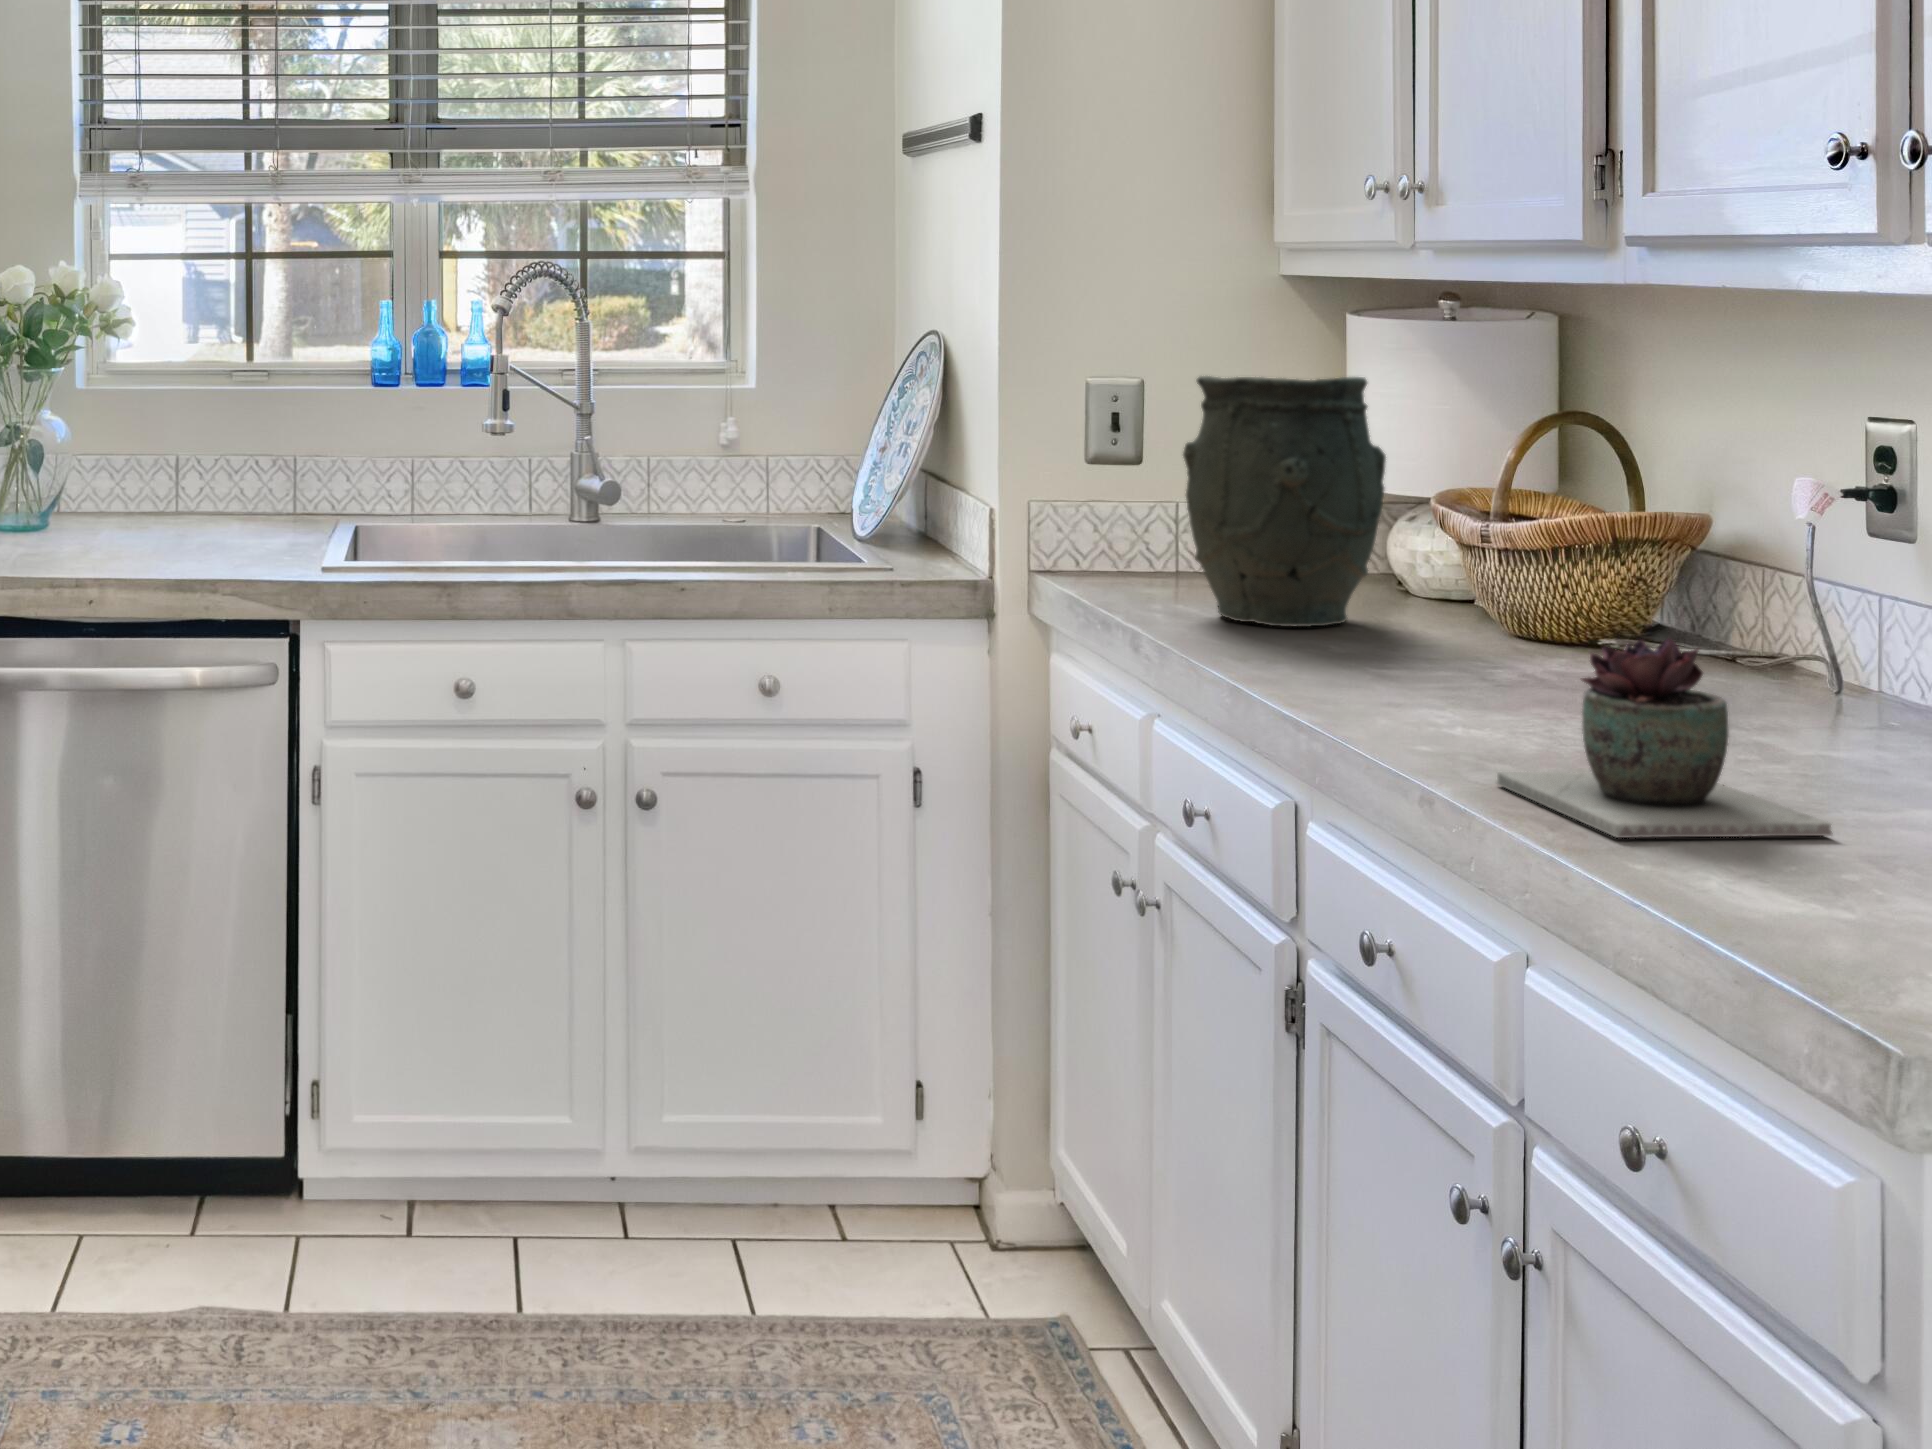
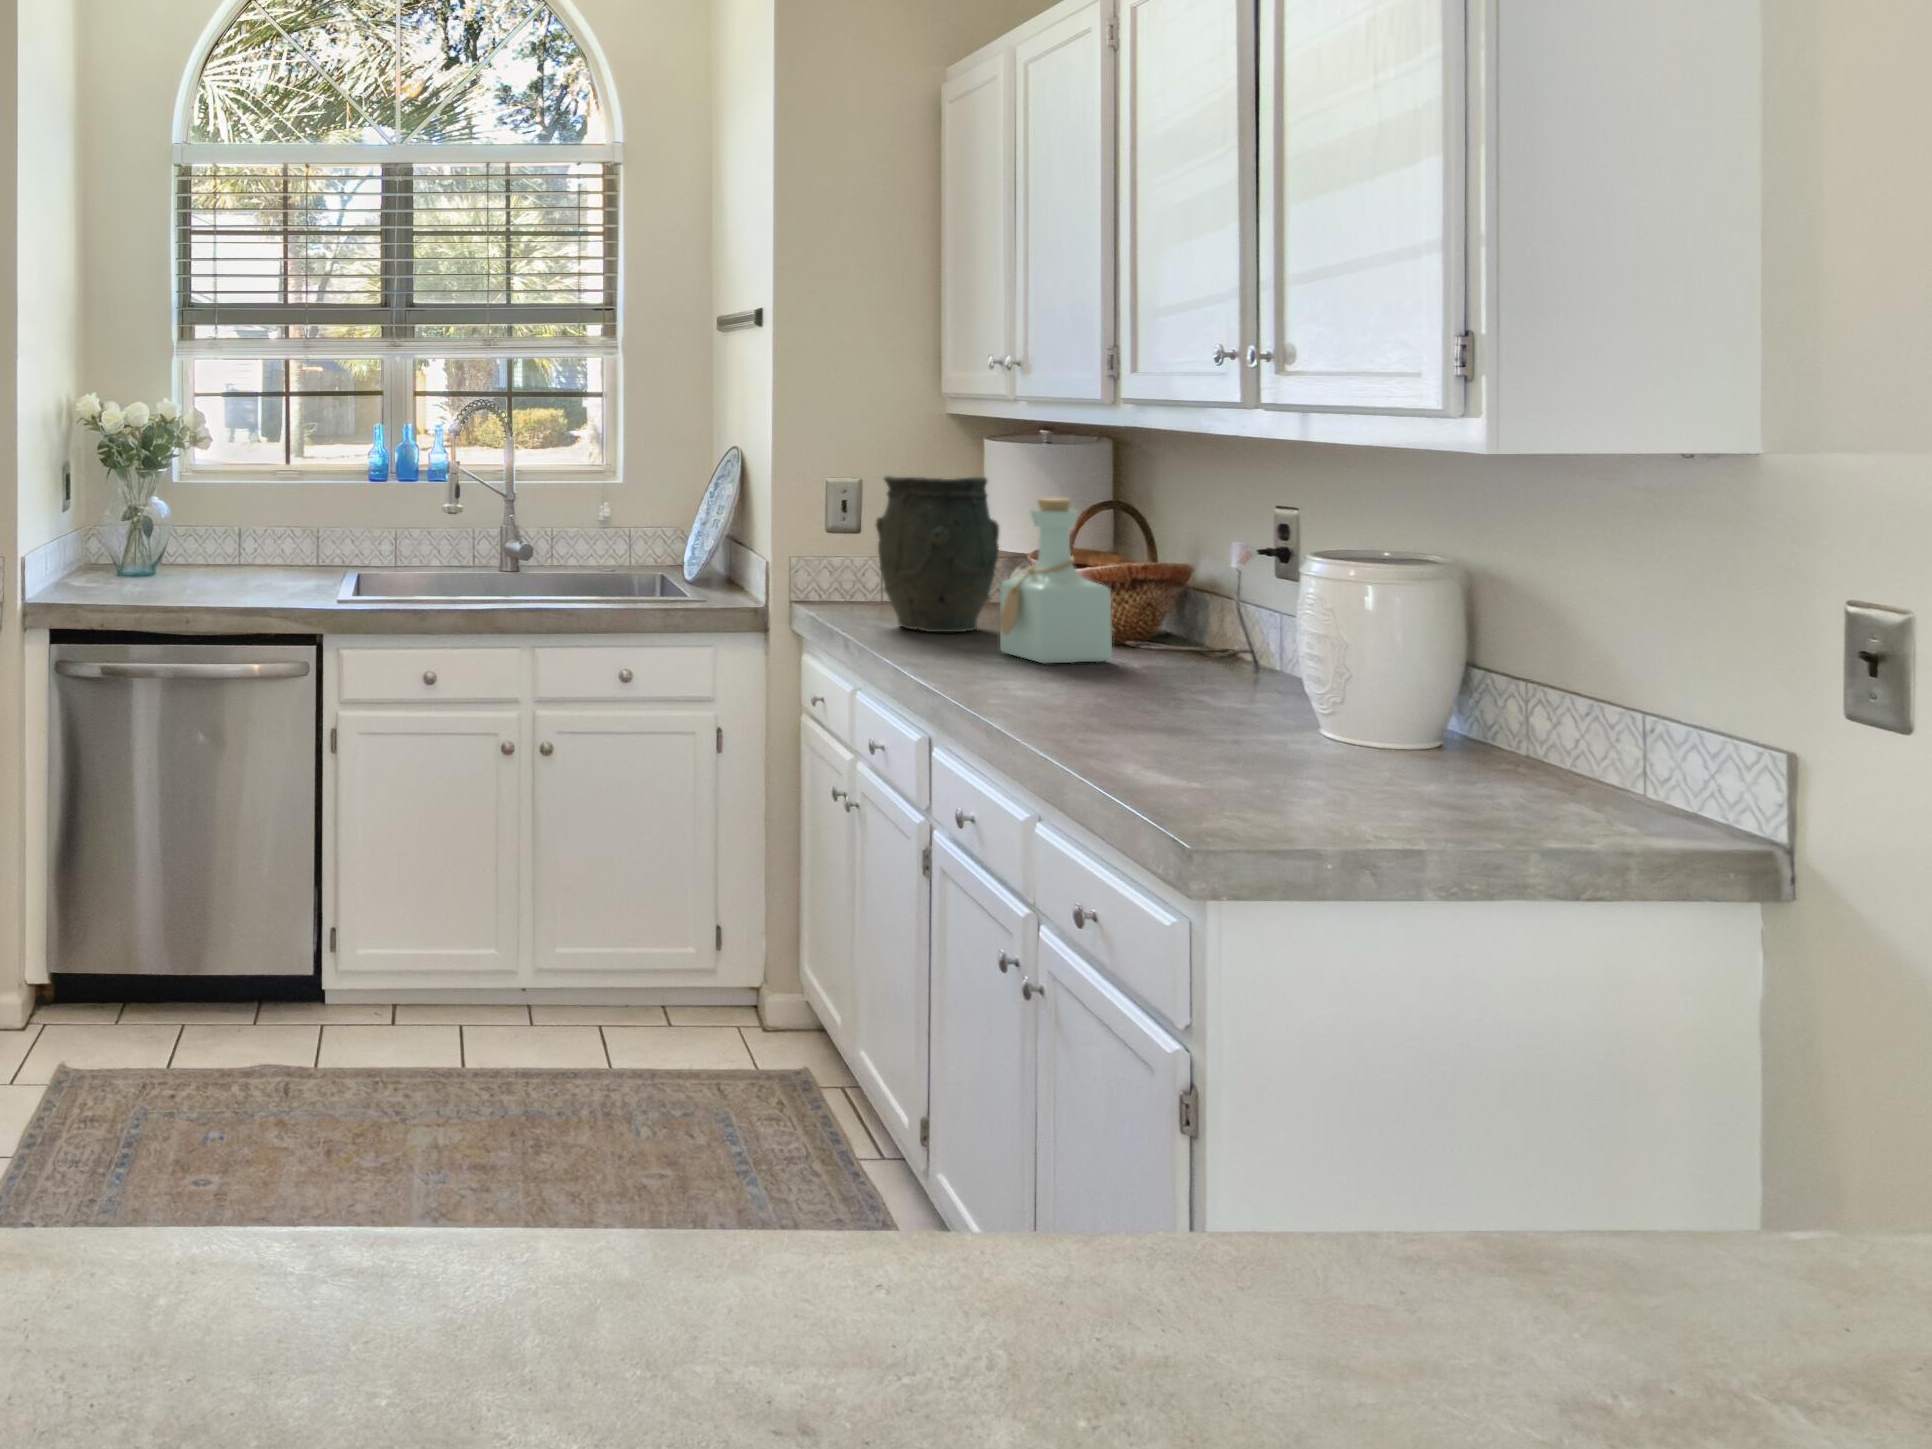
bottle: none [1400,409,1592,680] -> present [1000,498,1112,664]
succulent plant: present [1497,638,1832,838] -> none [1027,634,1206,748]

